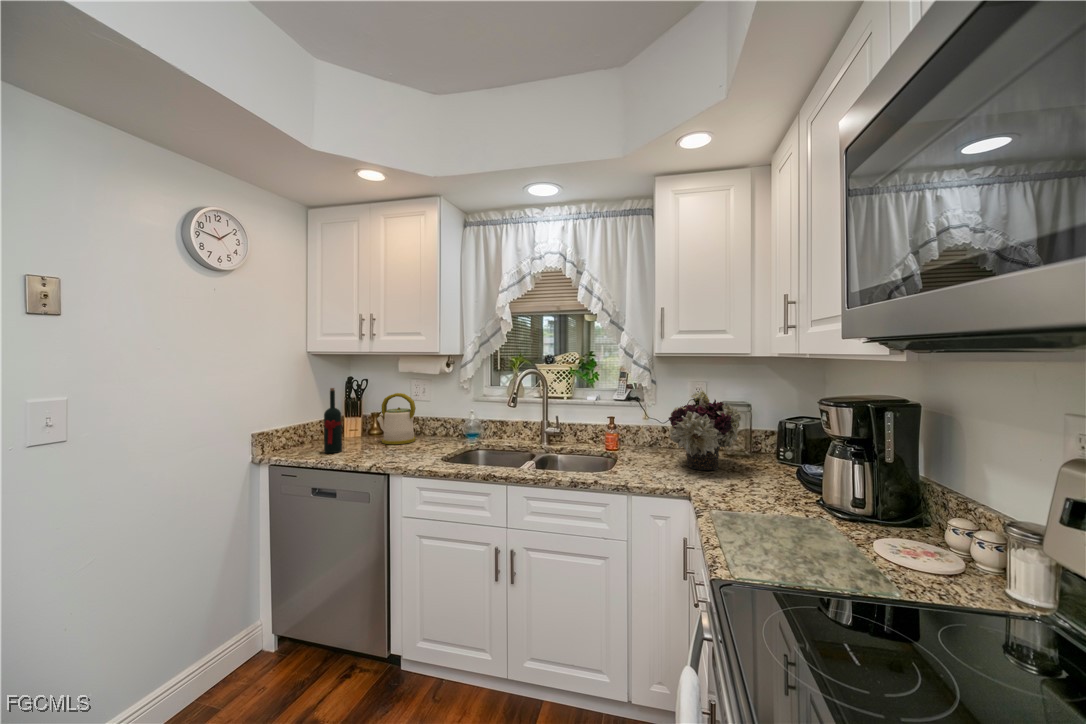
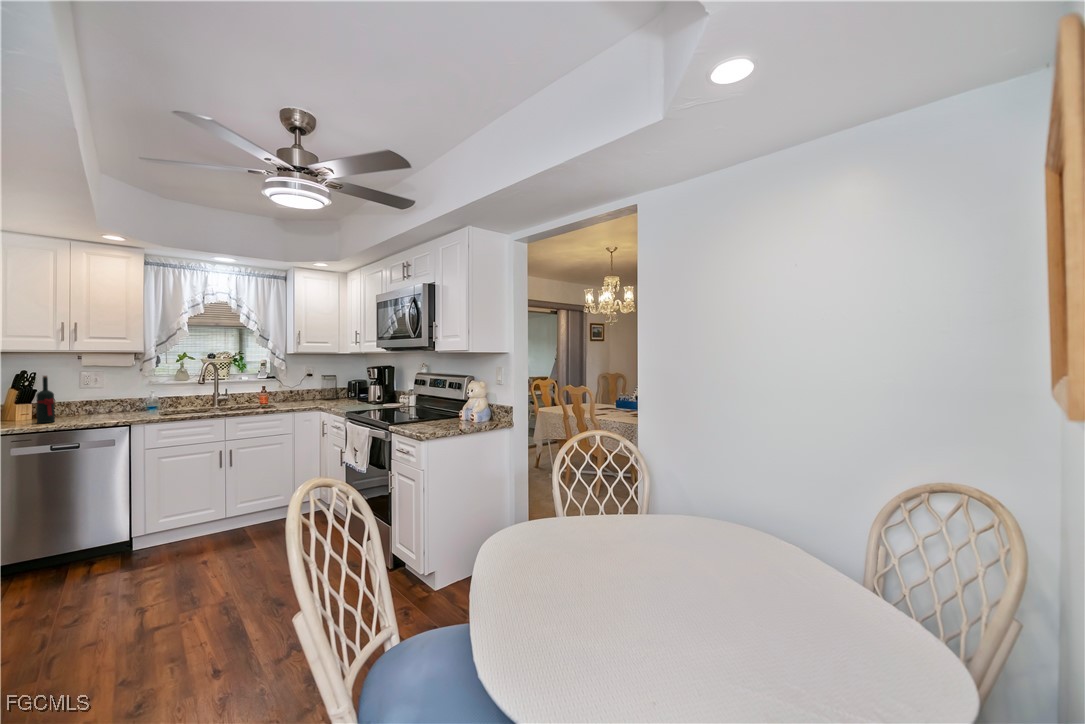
flower arrangement: present [669,390,741,470] -> none [302,369,337,403]
kettle: present [377,393,416,444] -> none [65,380,107,417]

